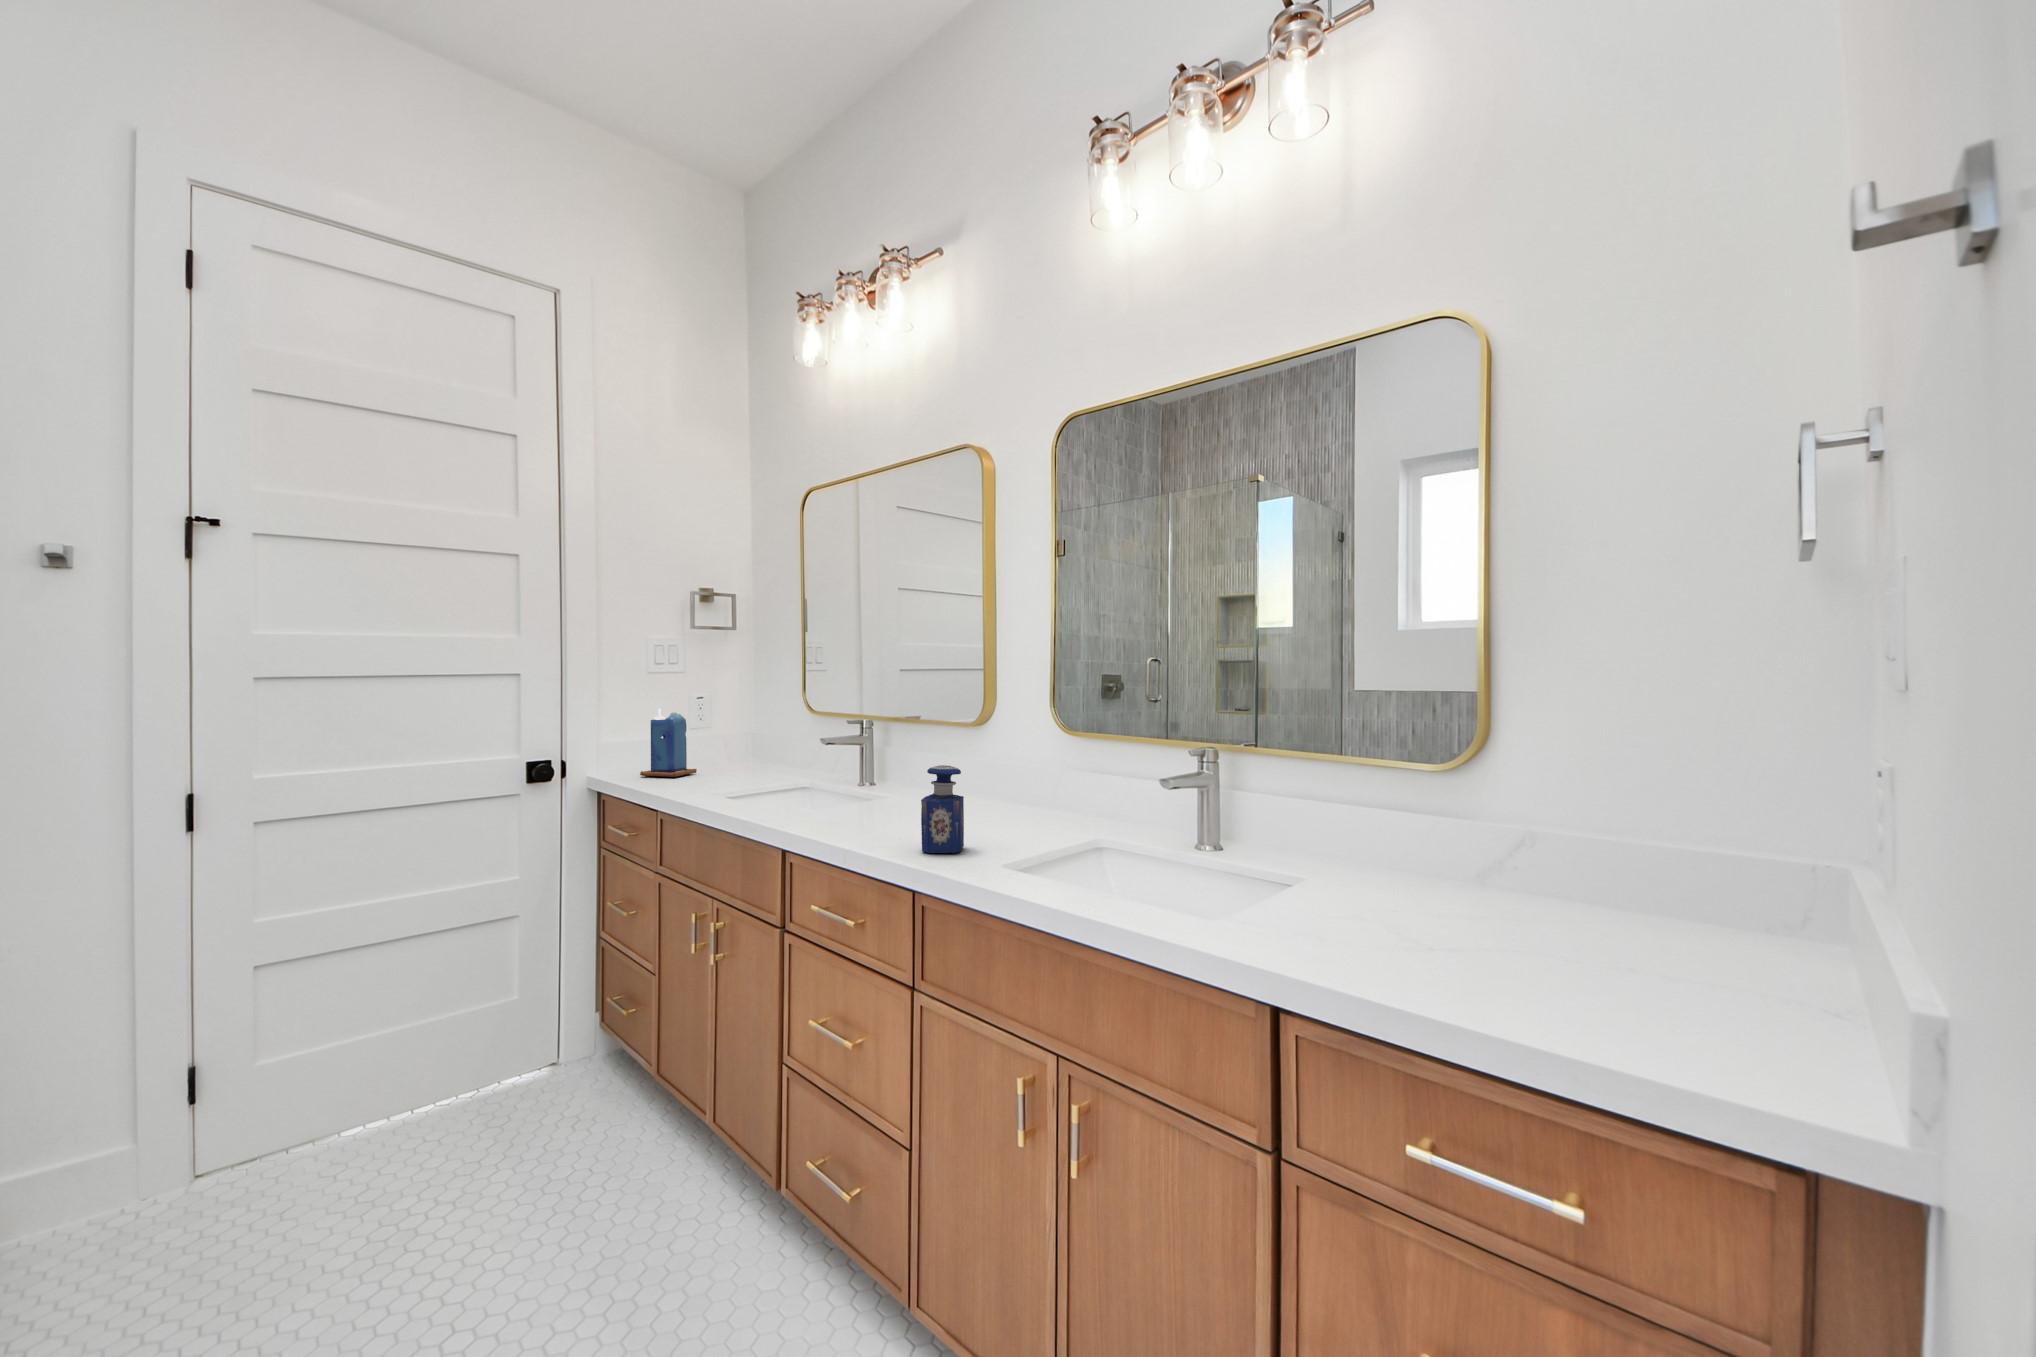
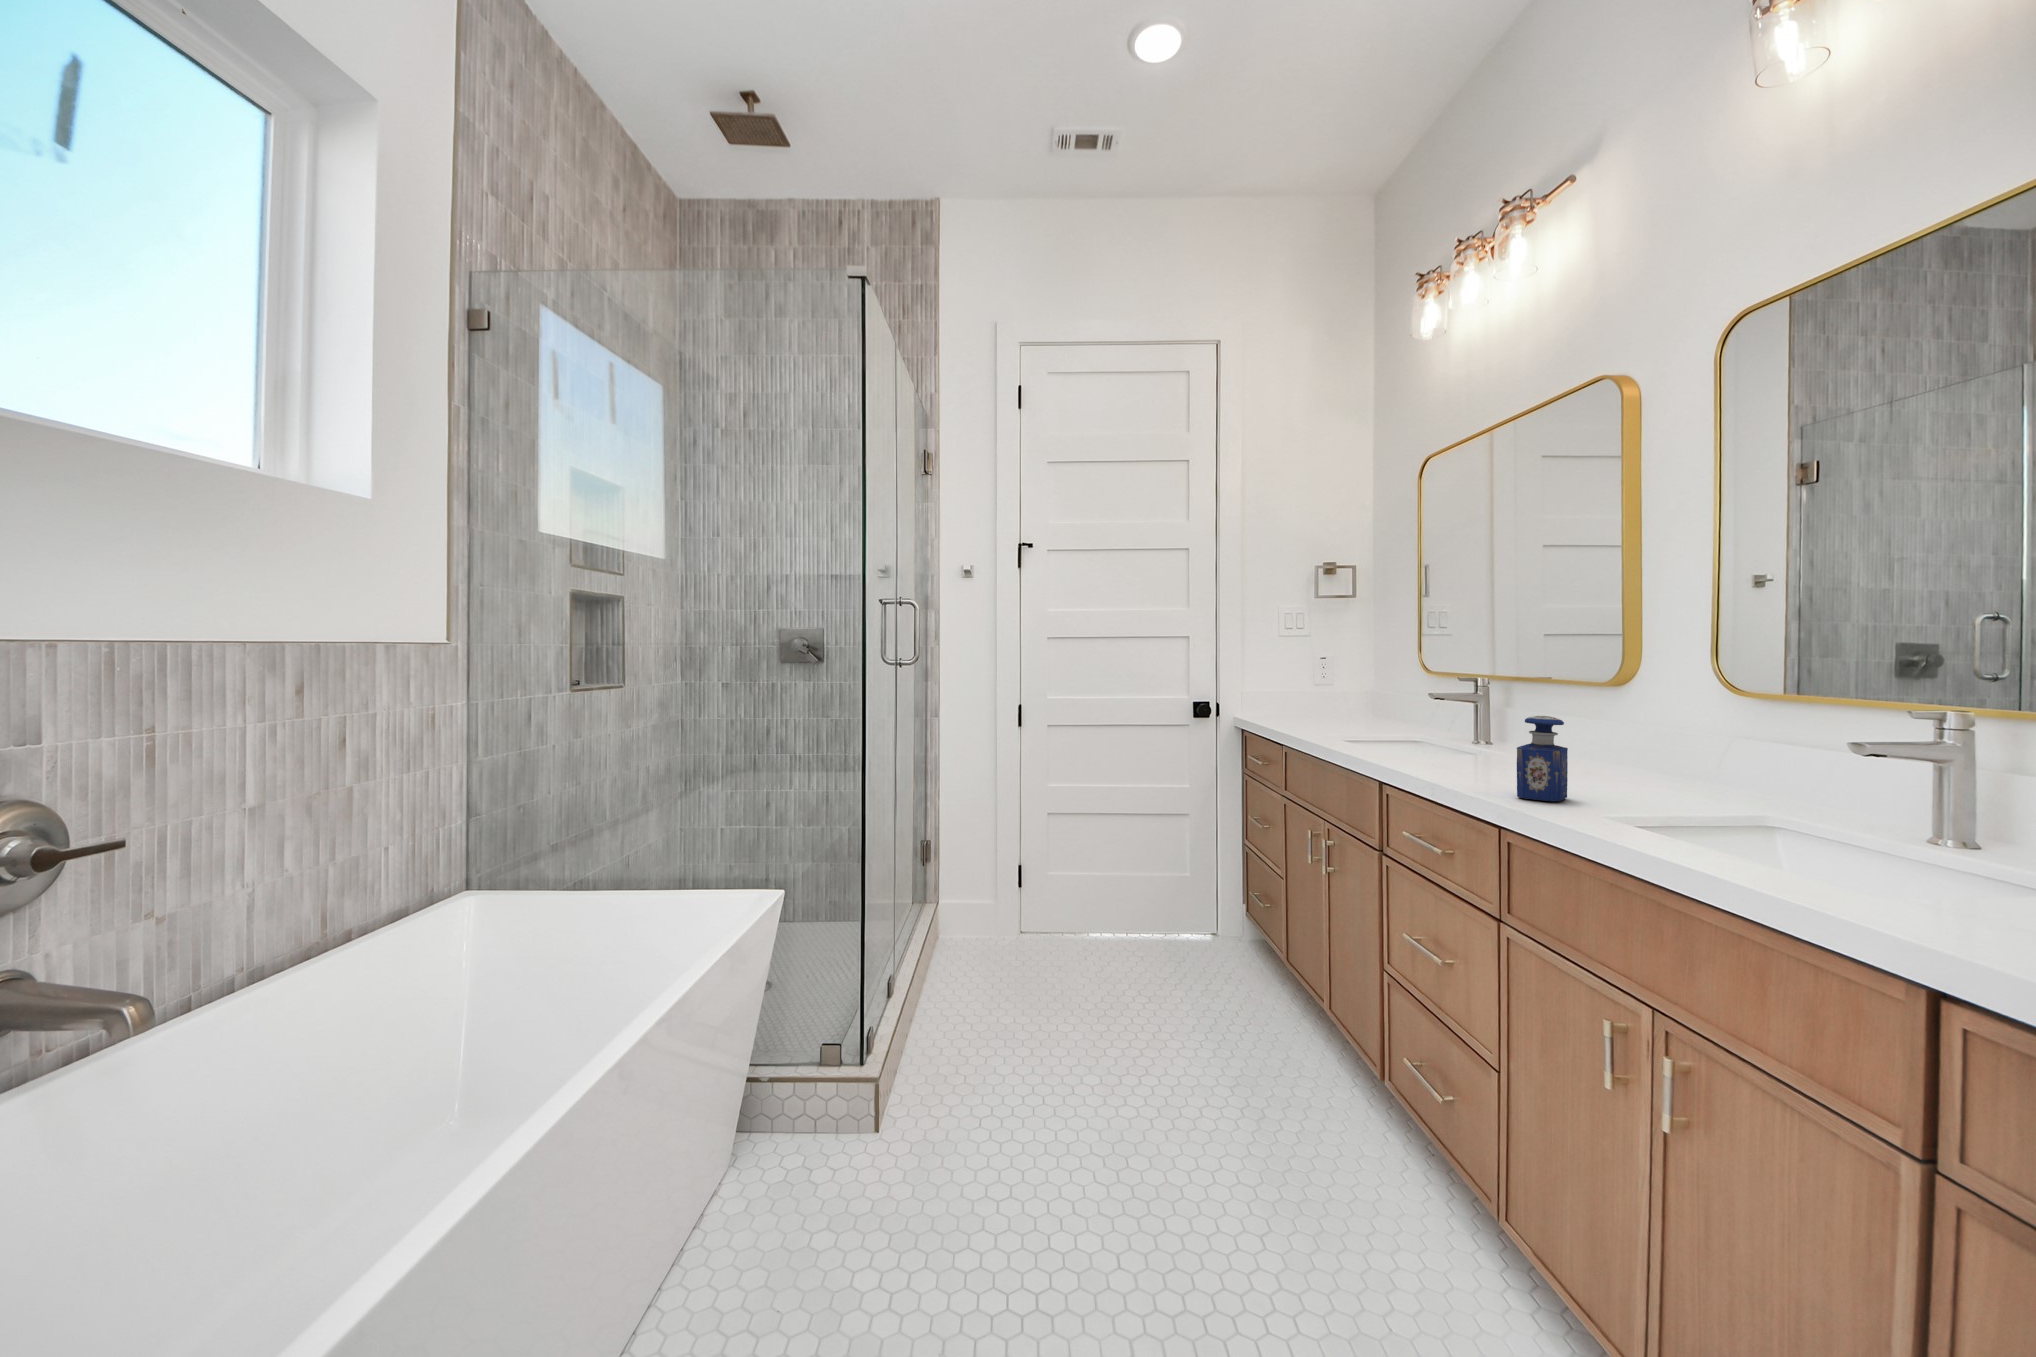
candle: present [640,709,697,777] -> none [1273,665,1320,723]

